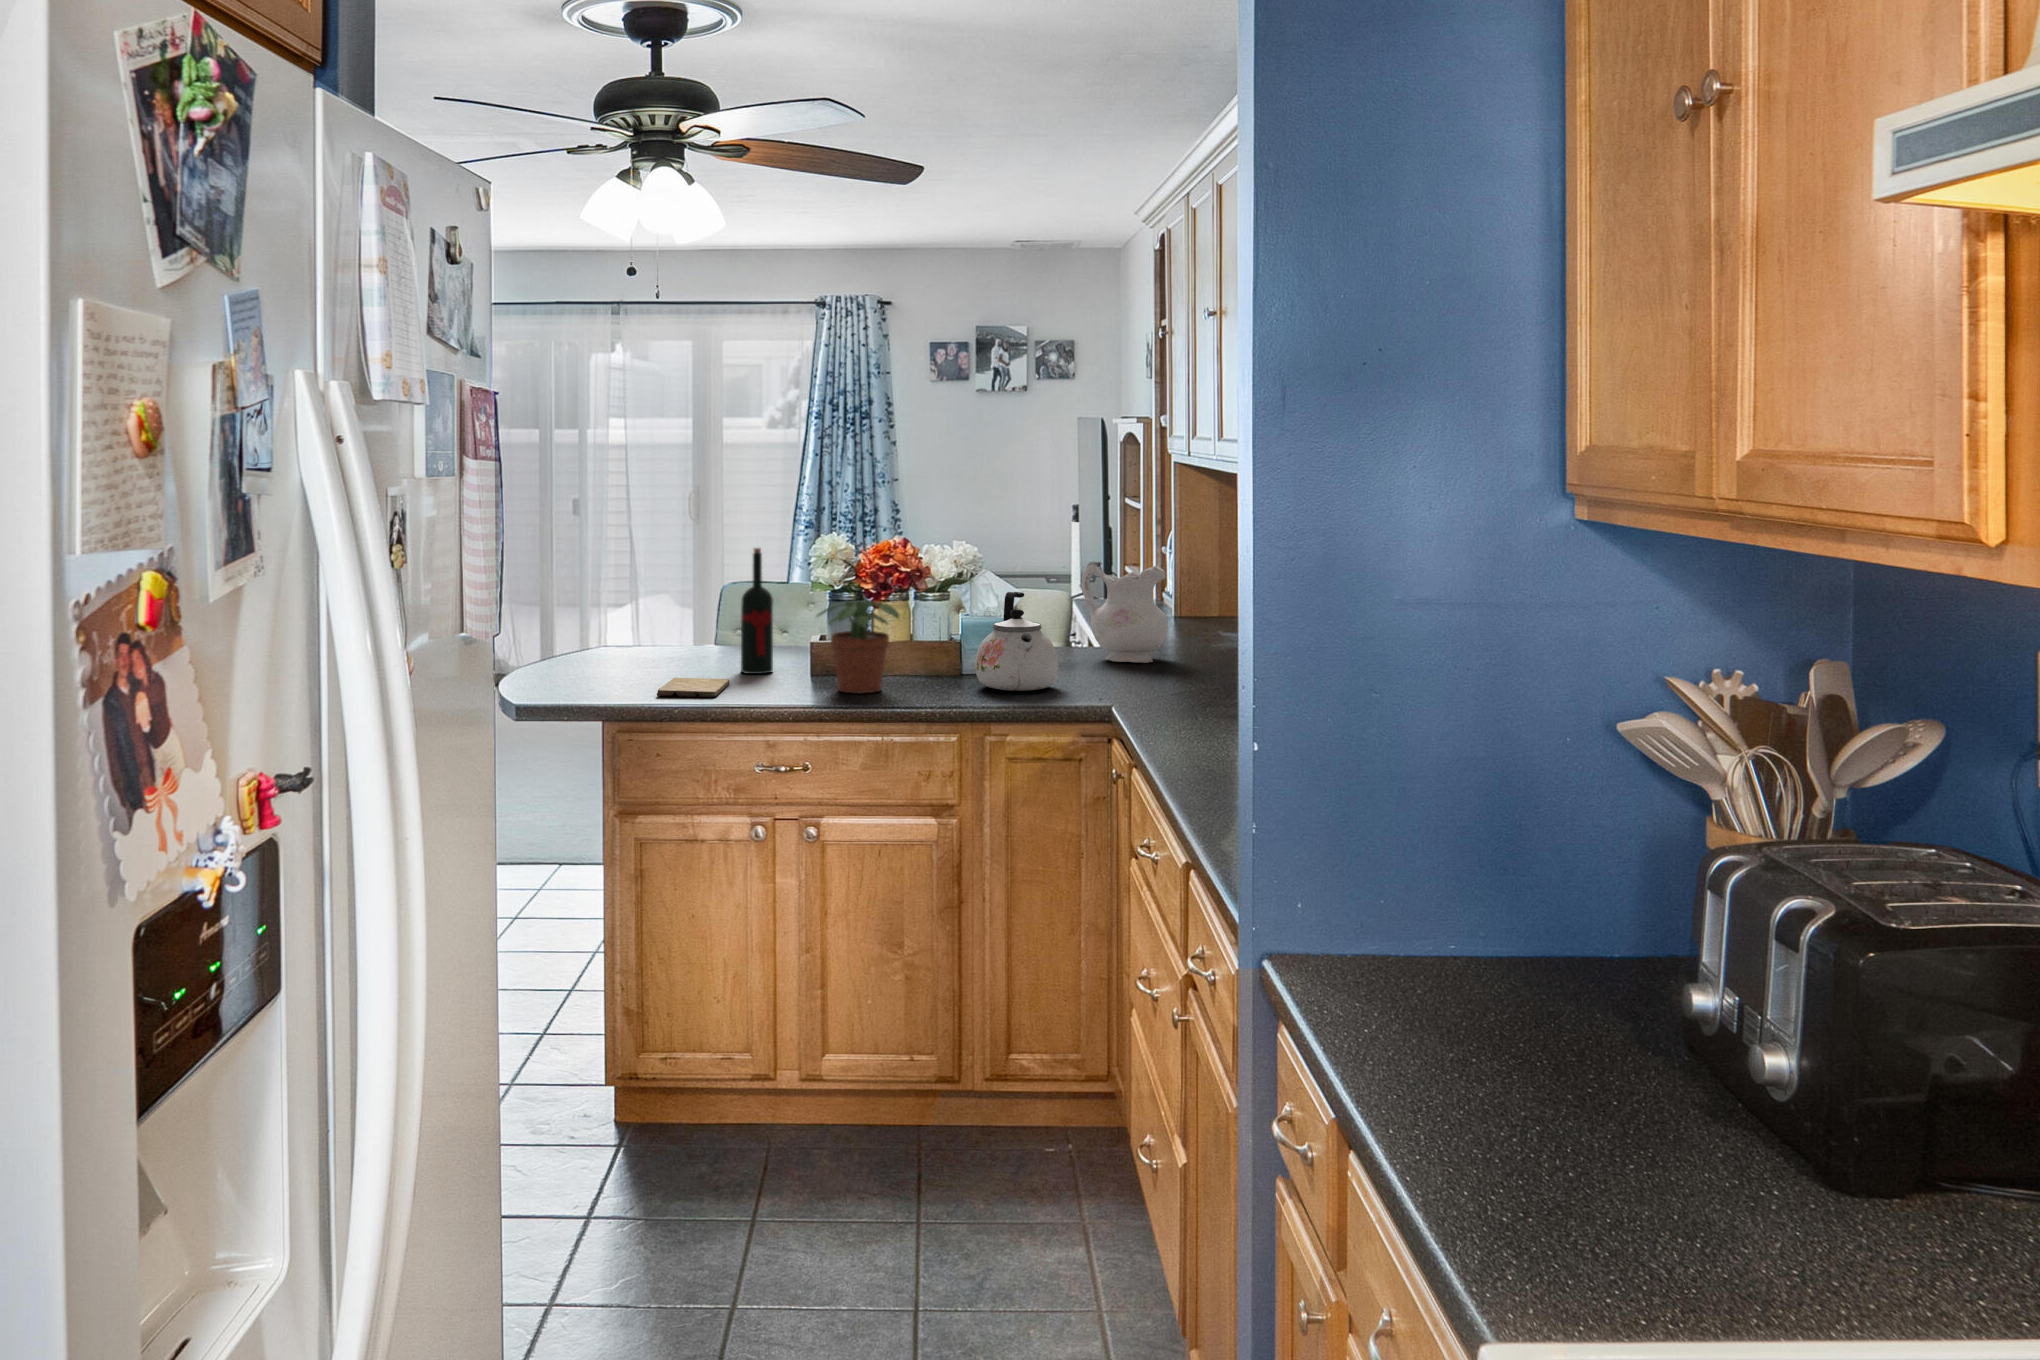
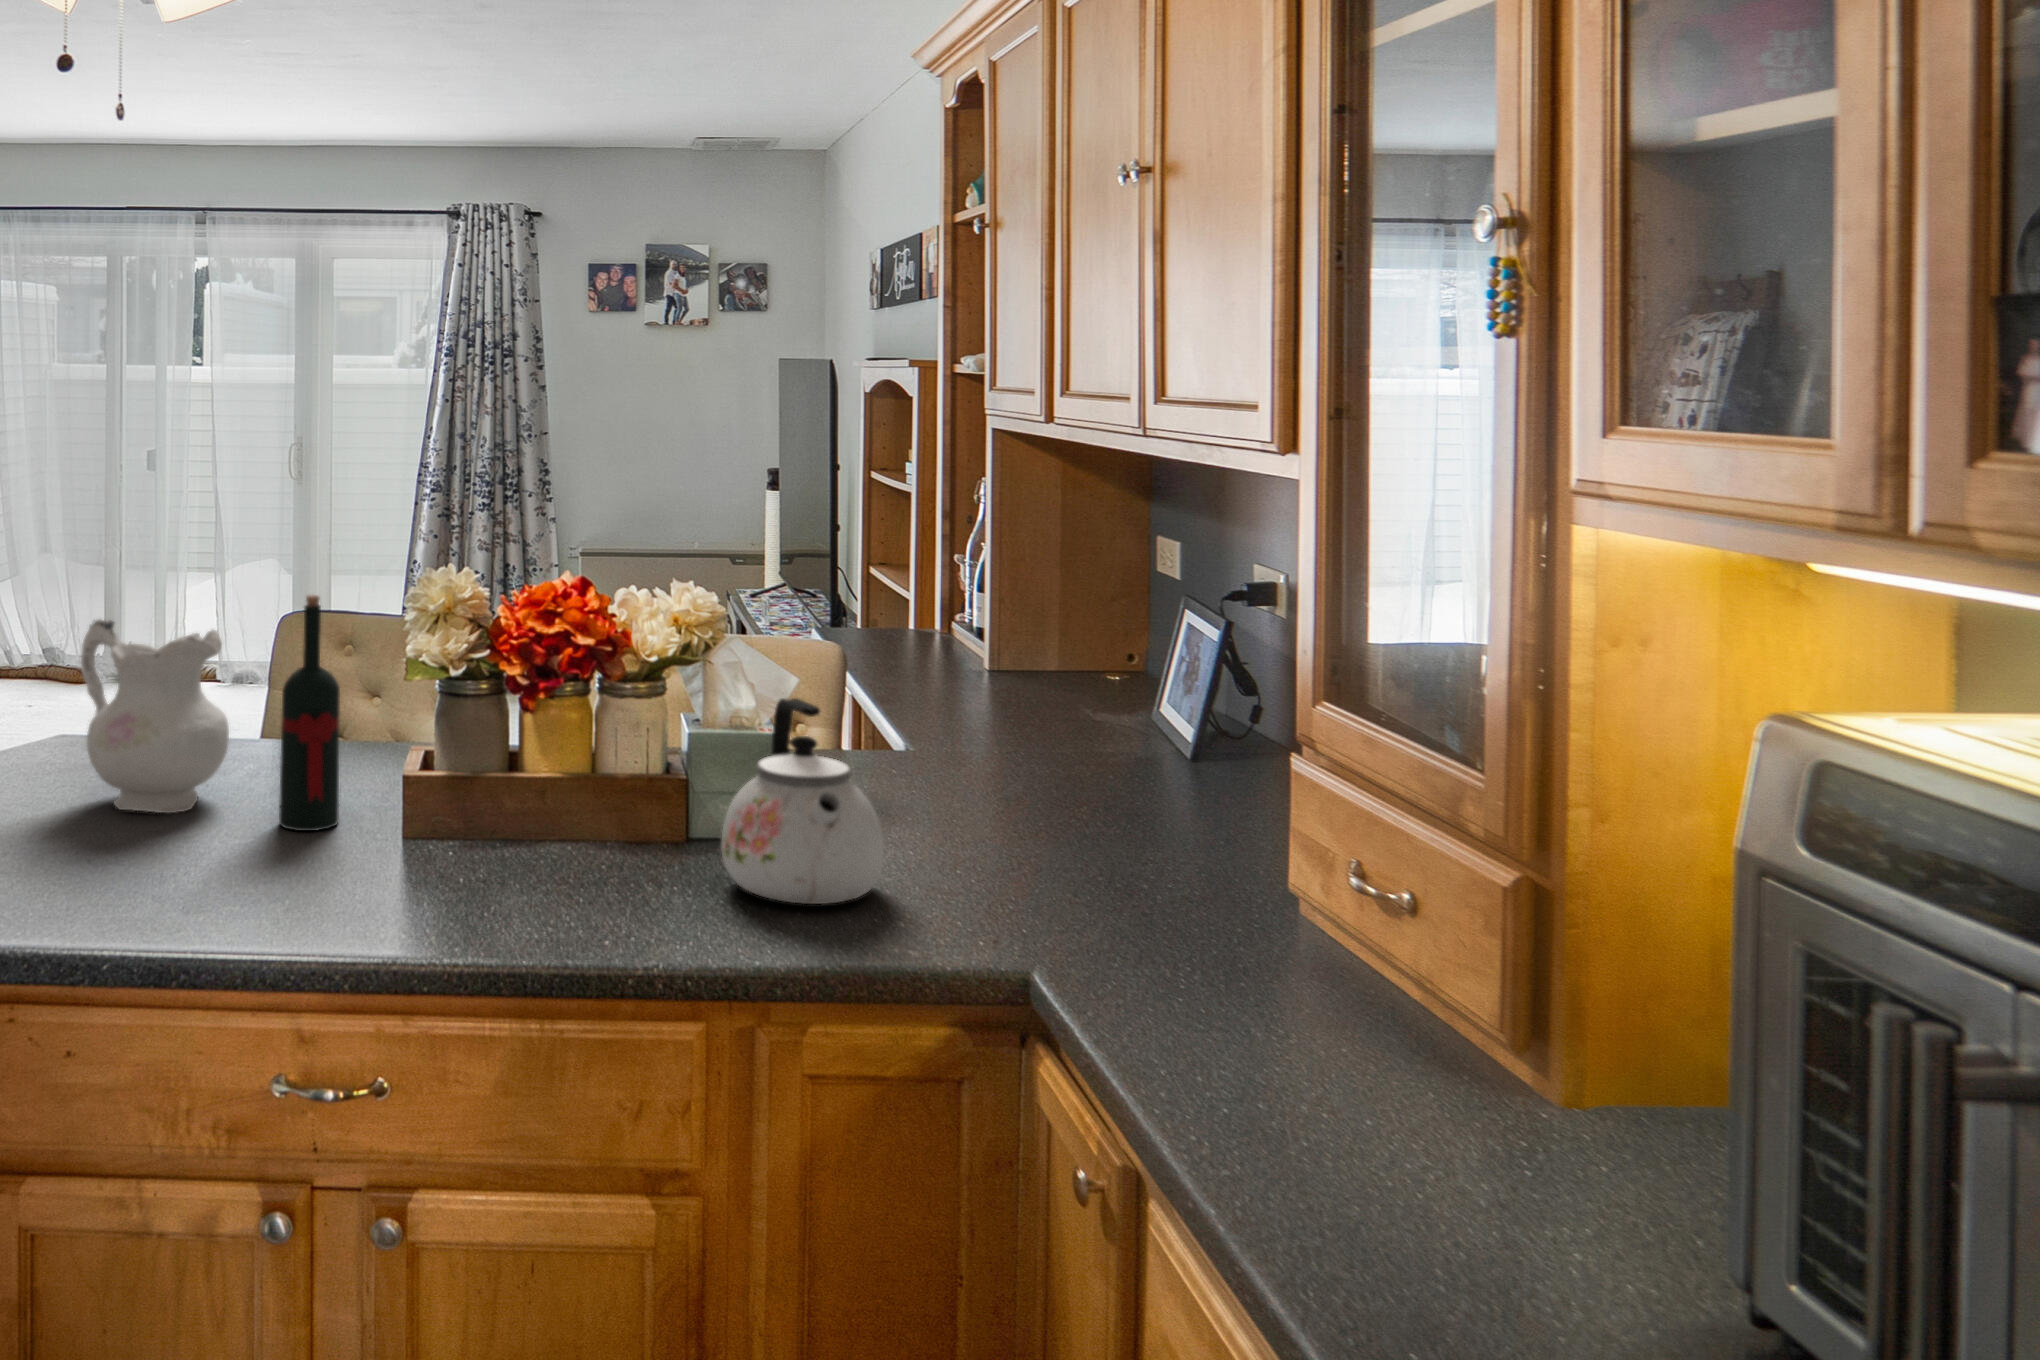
ceramic pitcher: present [1082,561,1168,663] -> present [81,620,229,813]
potted plant: present [818,600,899,693] -> none [412,712,577,905]
cutting board: present [657,678,729,697] -> none [95,849,249,913]

